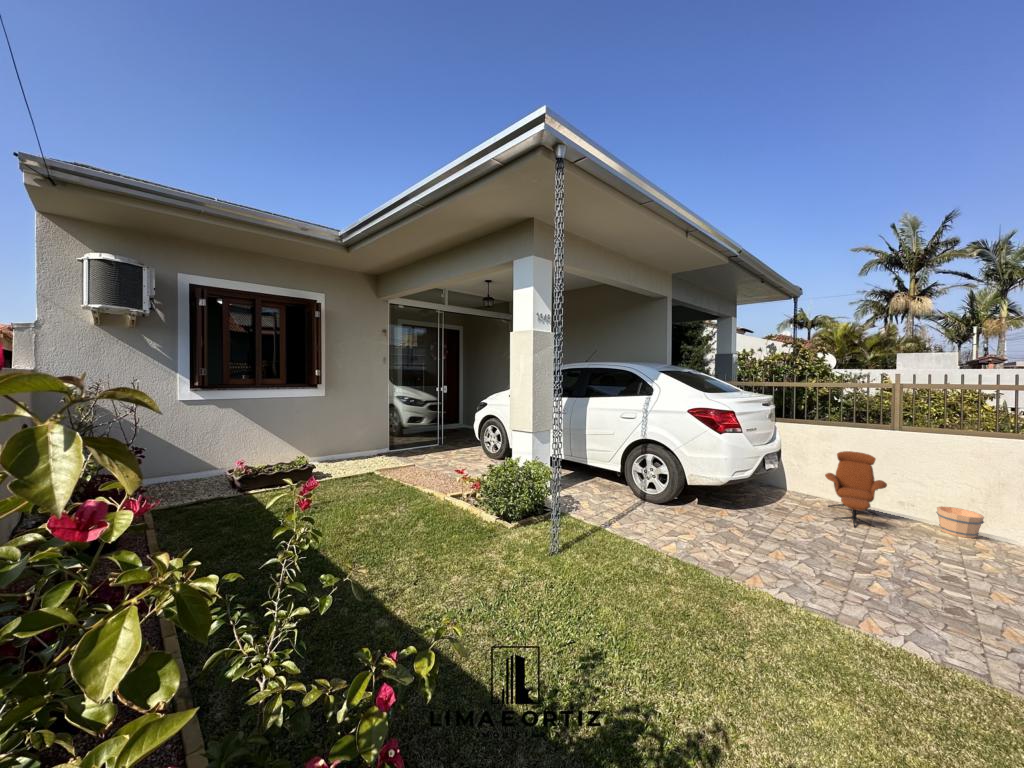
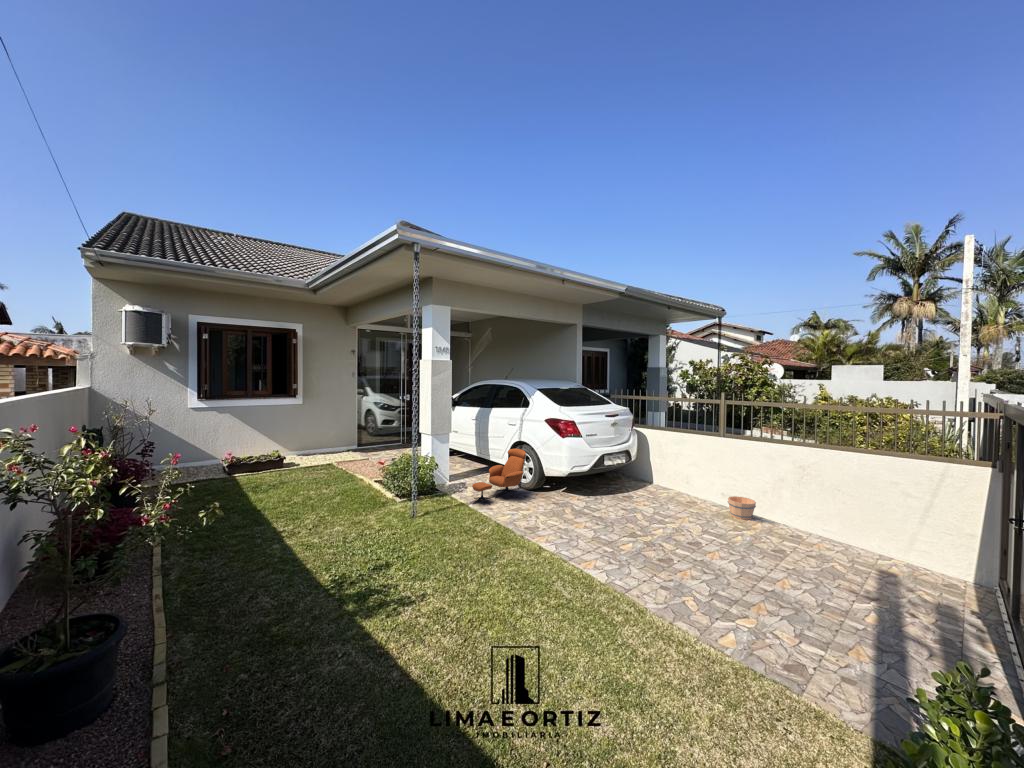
lounge chair: present [825,451,887,527] -> present [472,449,526,504]

